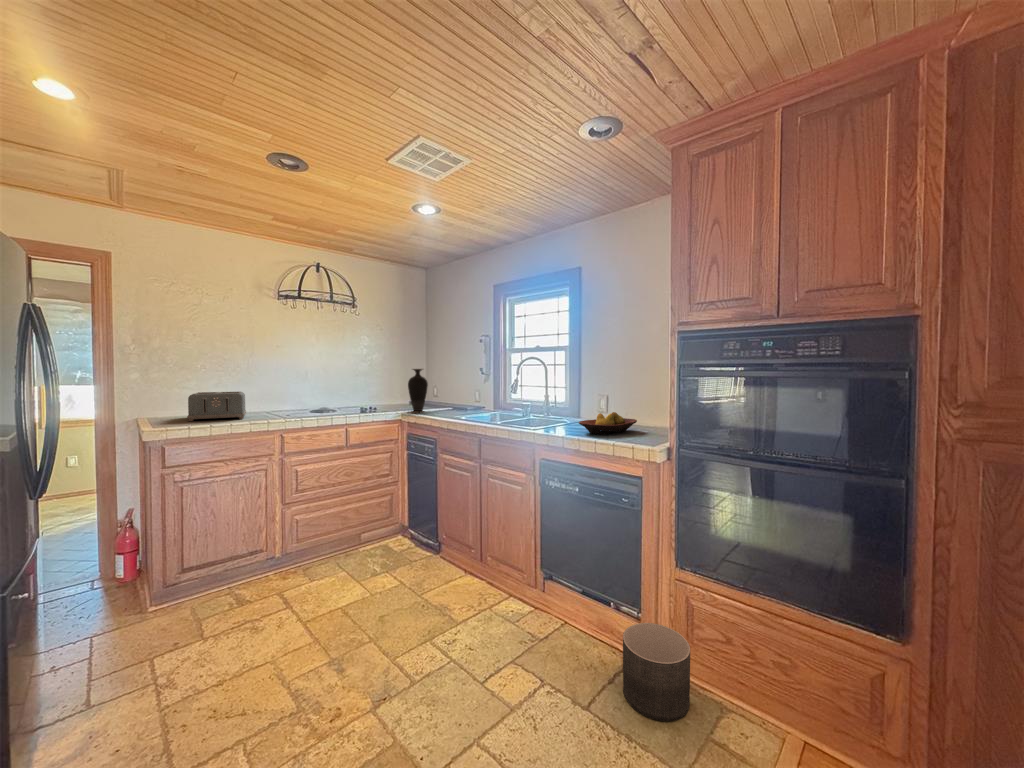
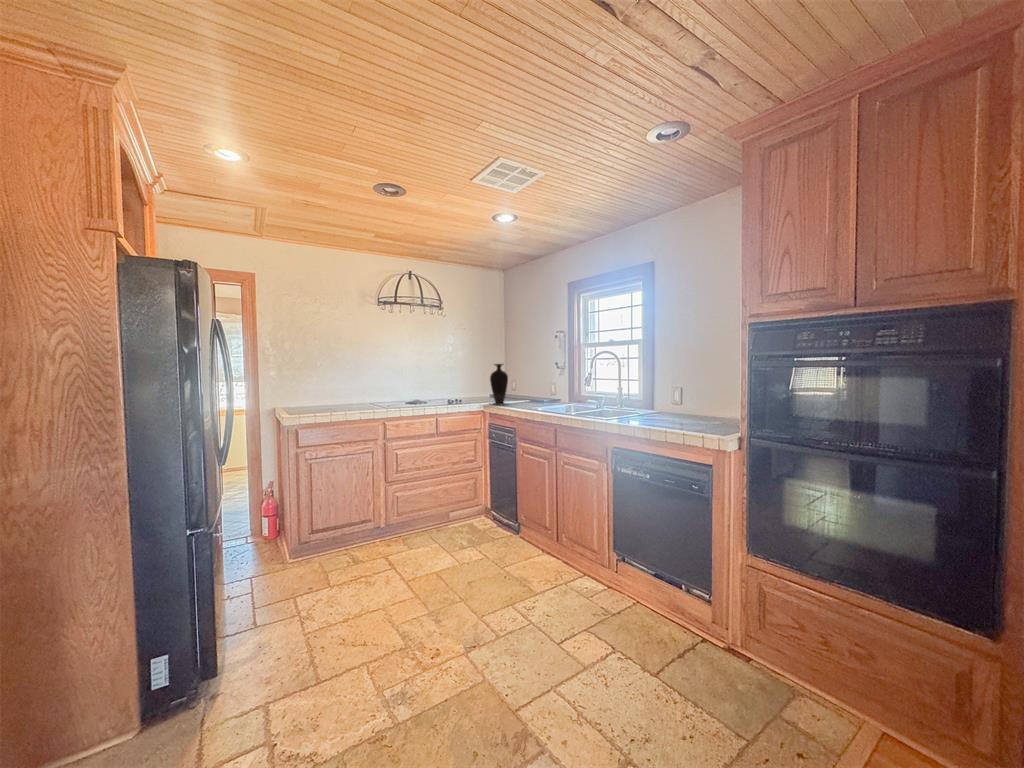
toaster: present [187,392,246,421] -> none [312,386,355,410]
fruit bowl: present [579,412,637,434] -> none [651,404,712,425]
planter: present [623,623,690,721] -> none [691,605,759,695]

